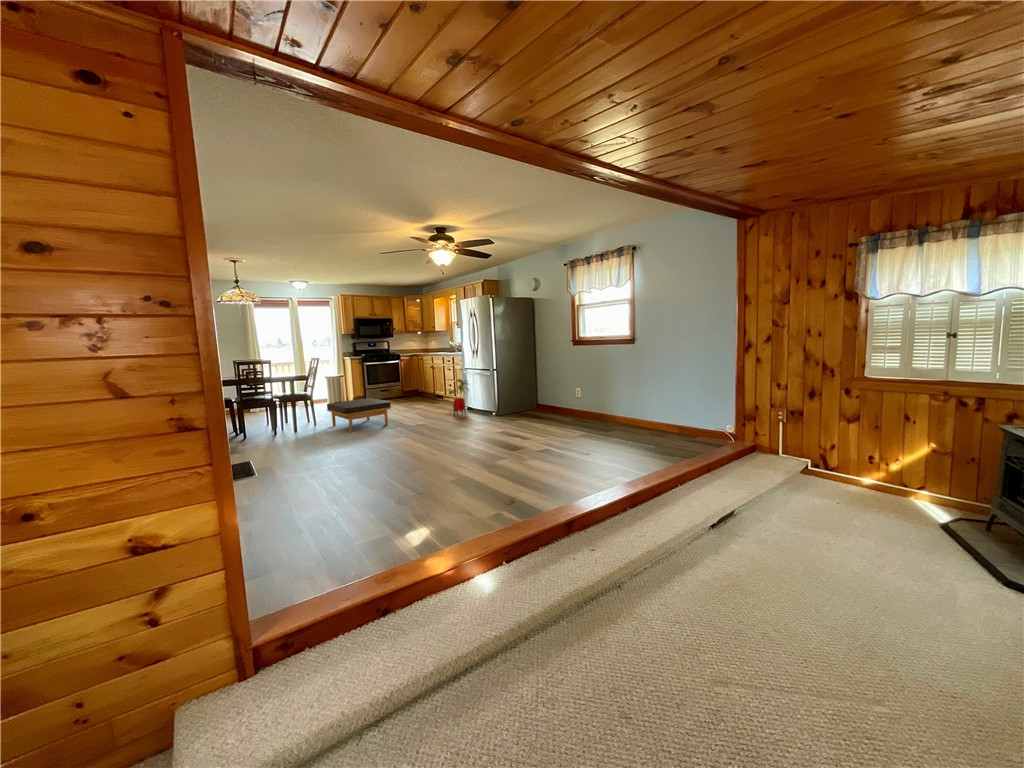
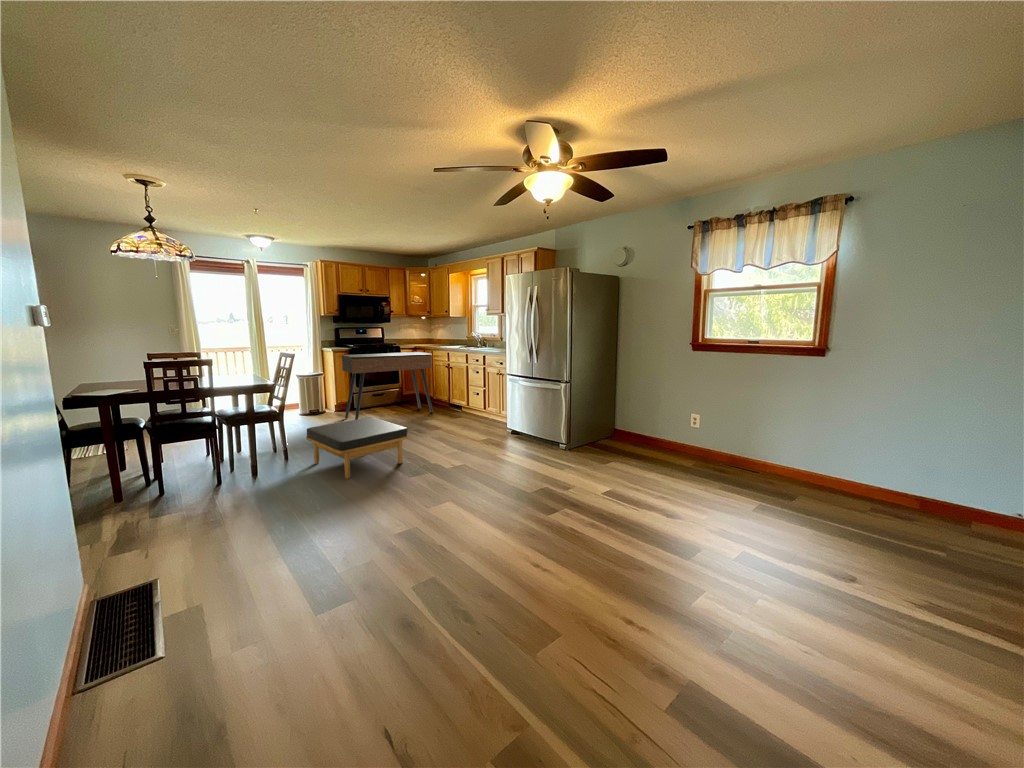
console table: none [356,357,423,408] -> present [342,352,433,420]
house plant: present [448,379,468,416] -> none [487,393,523,447]

